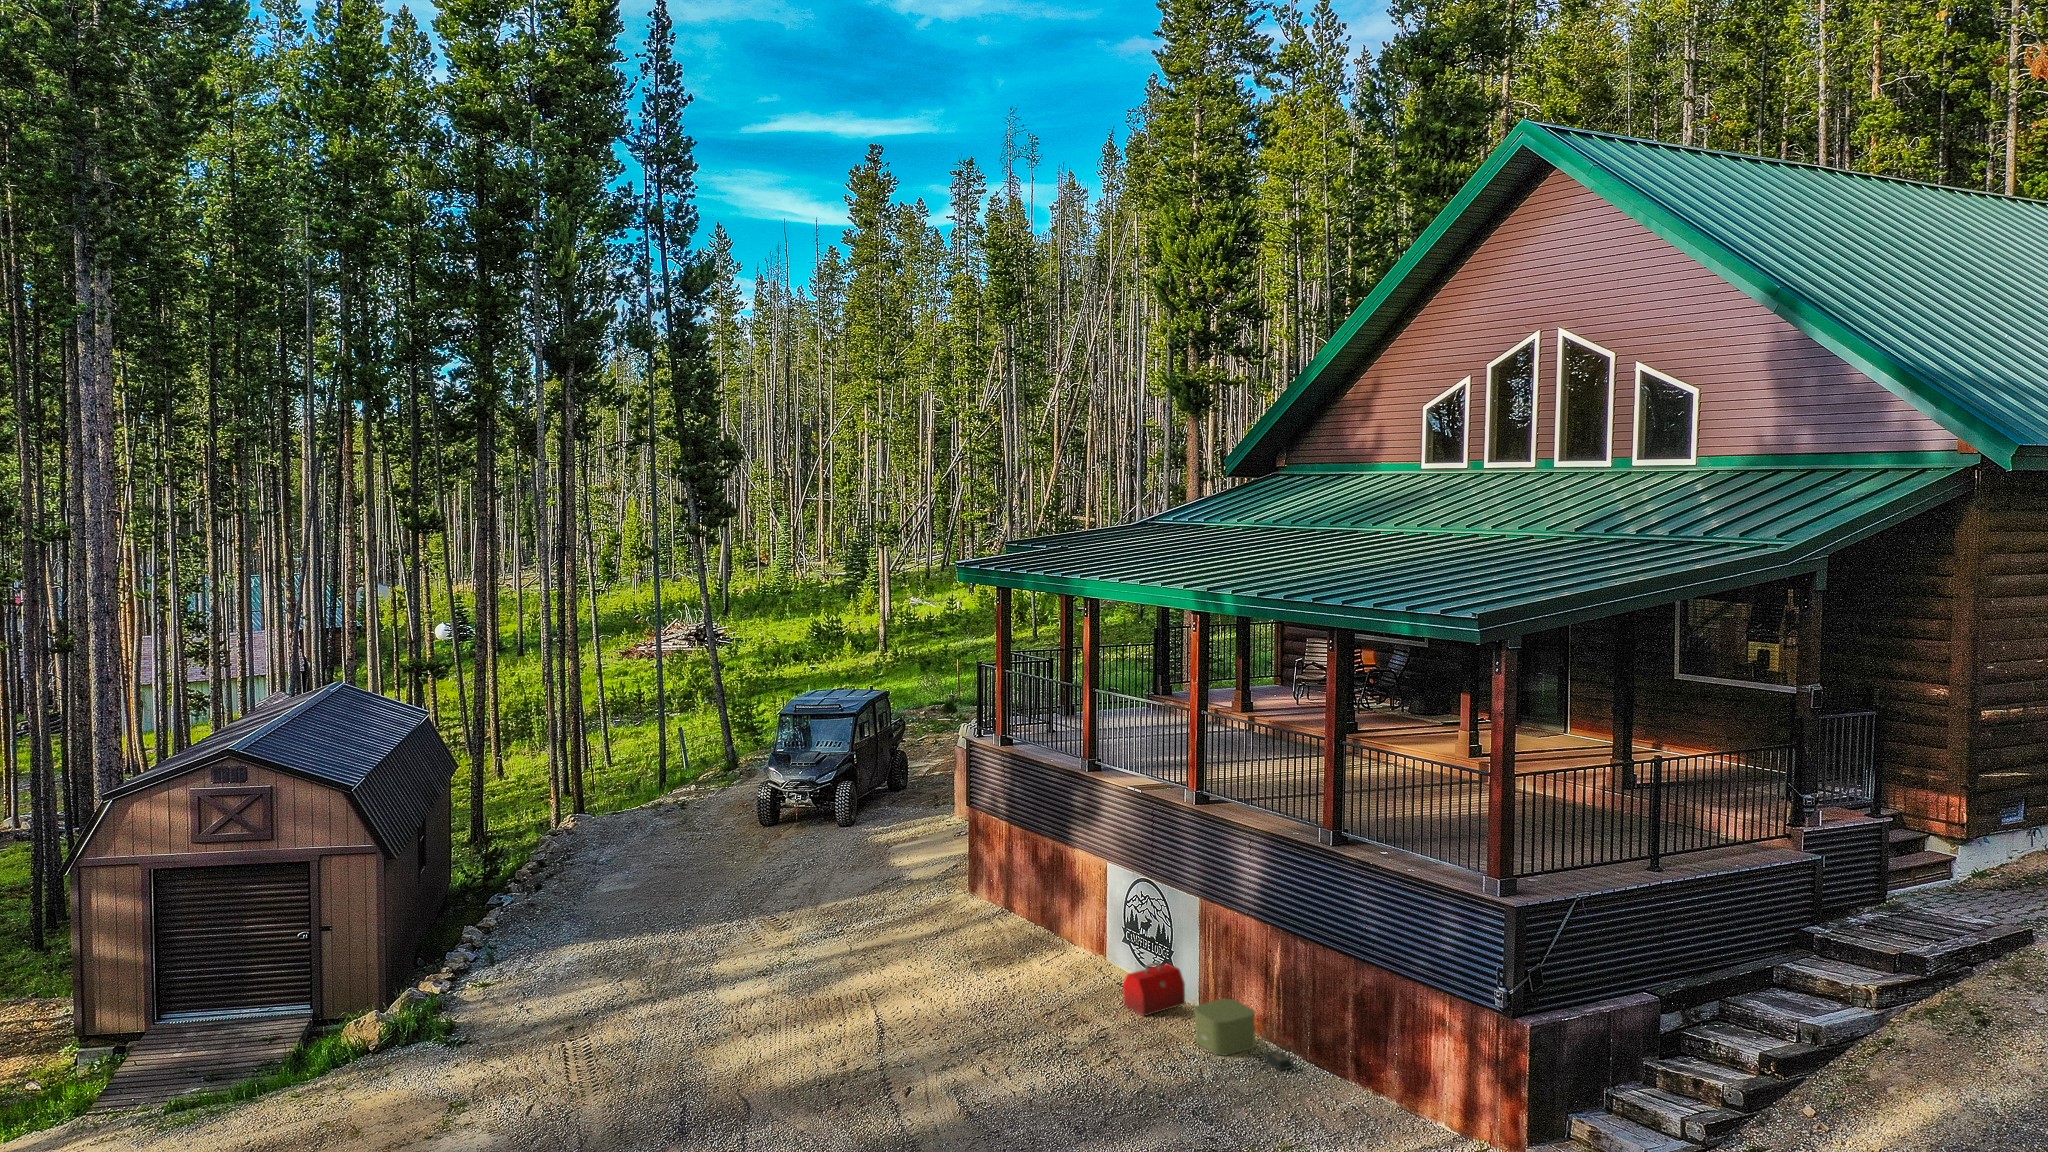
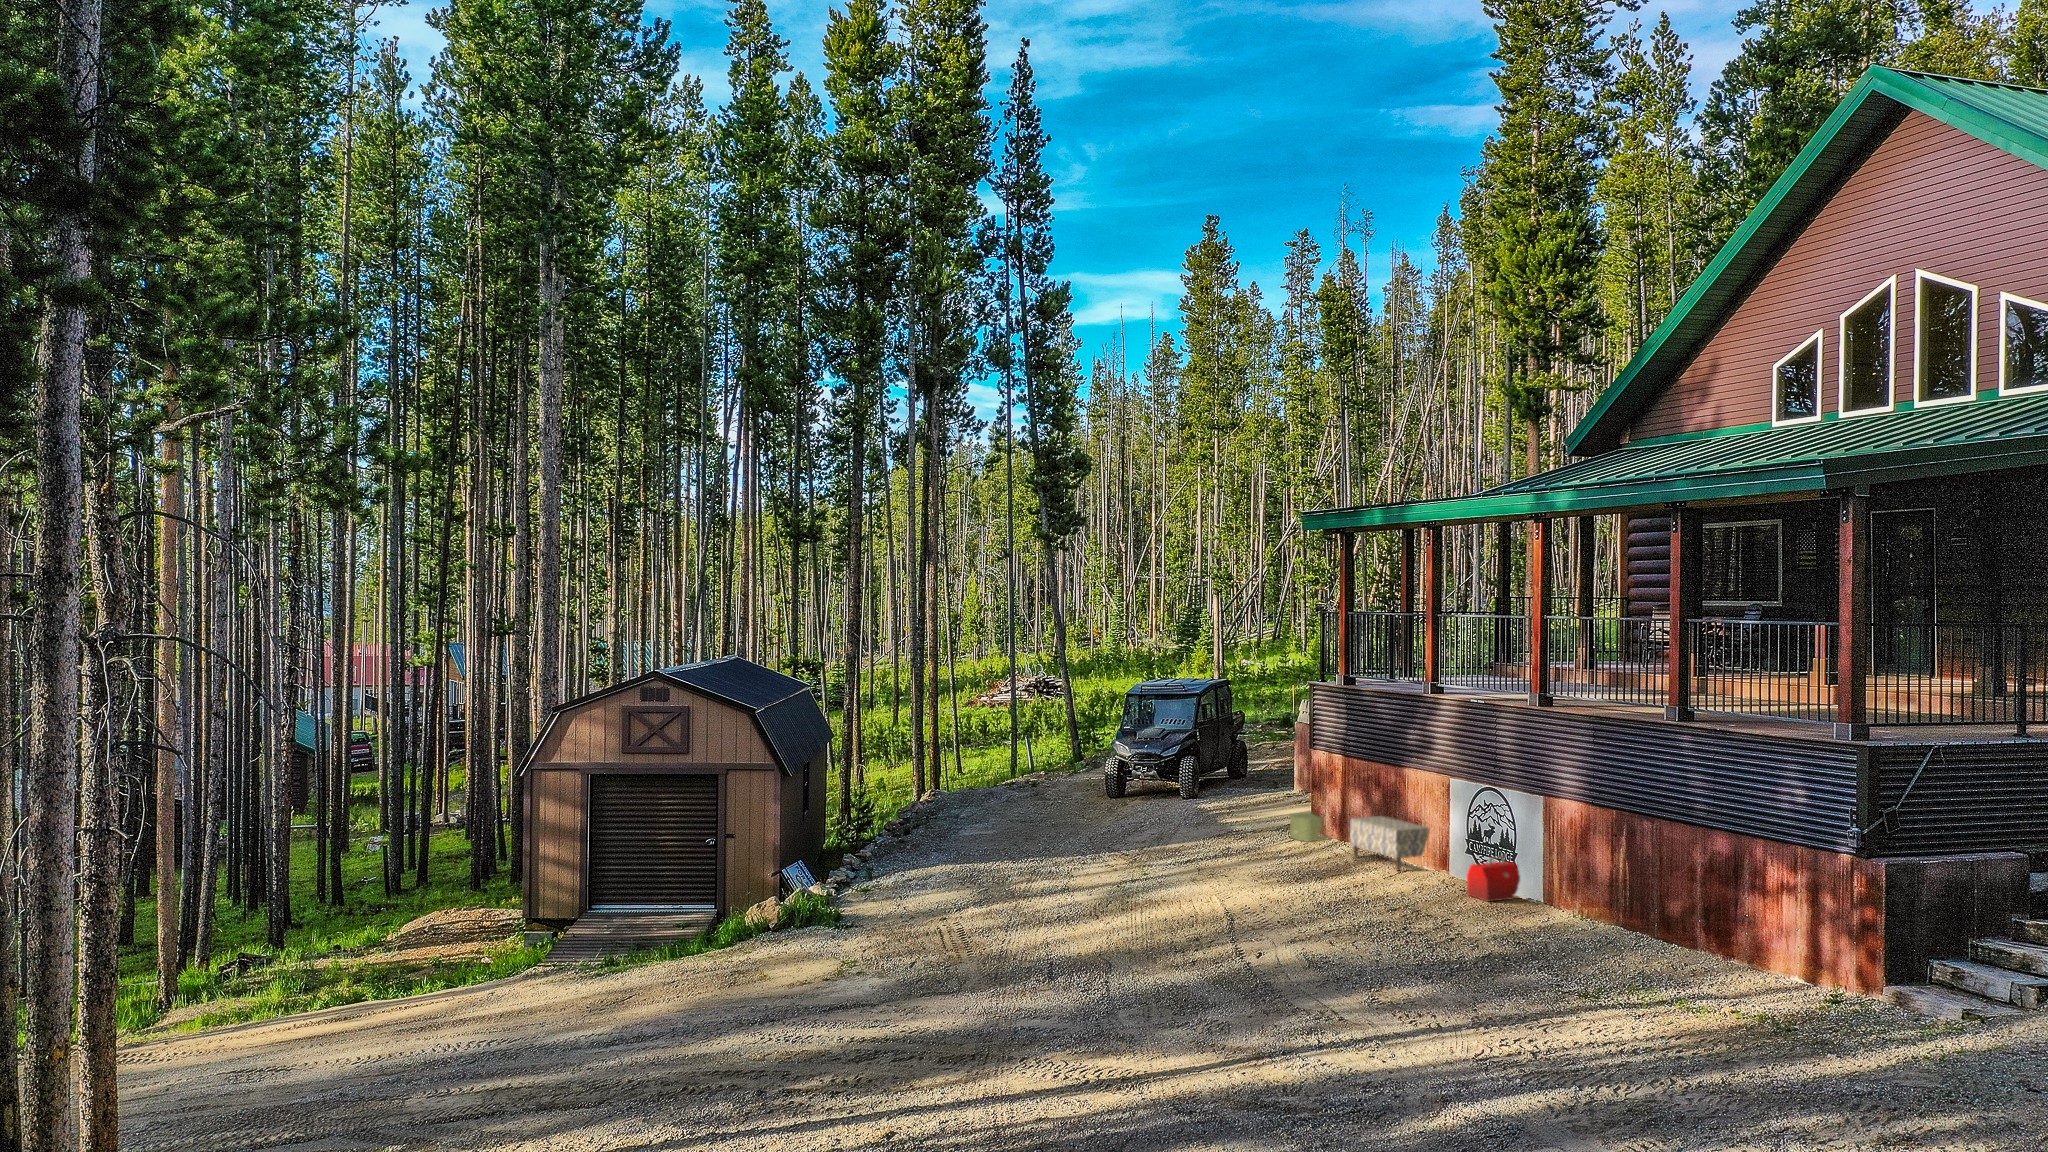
bench: none [1007,894,1090,965] -> present [1350,816,1429,871]
storage box: present [1194,999,1255,1056] -> present [1290,813,1330,842]
decorative plant: present [1262,1027,1293,1071] -> none [1602,898,1643,937]

